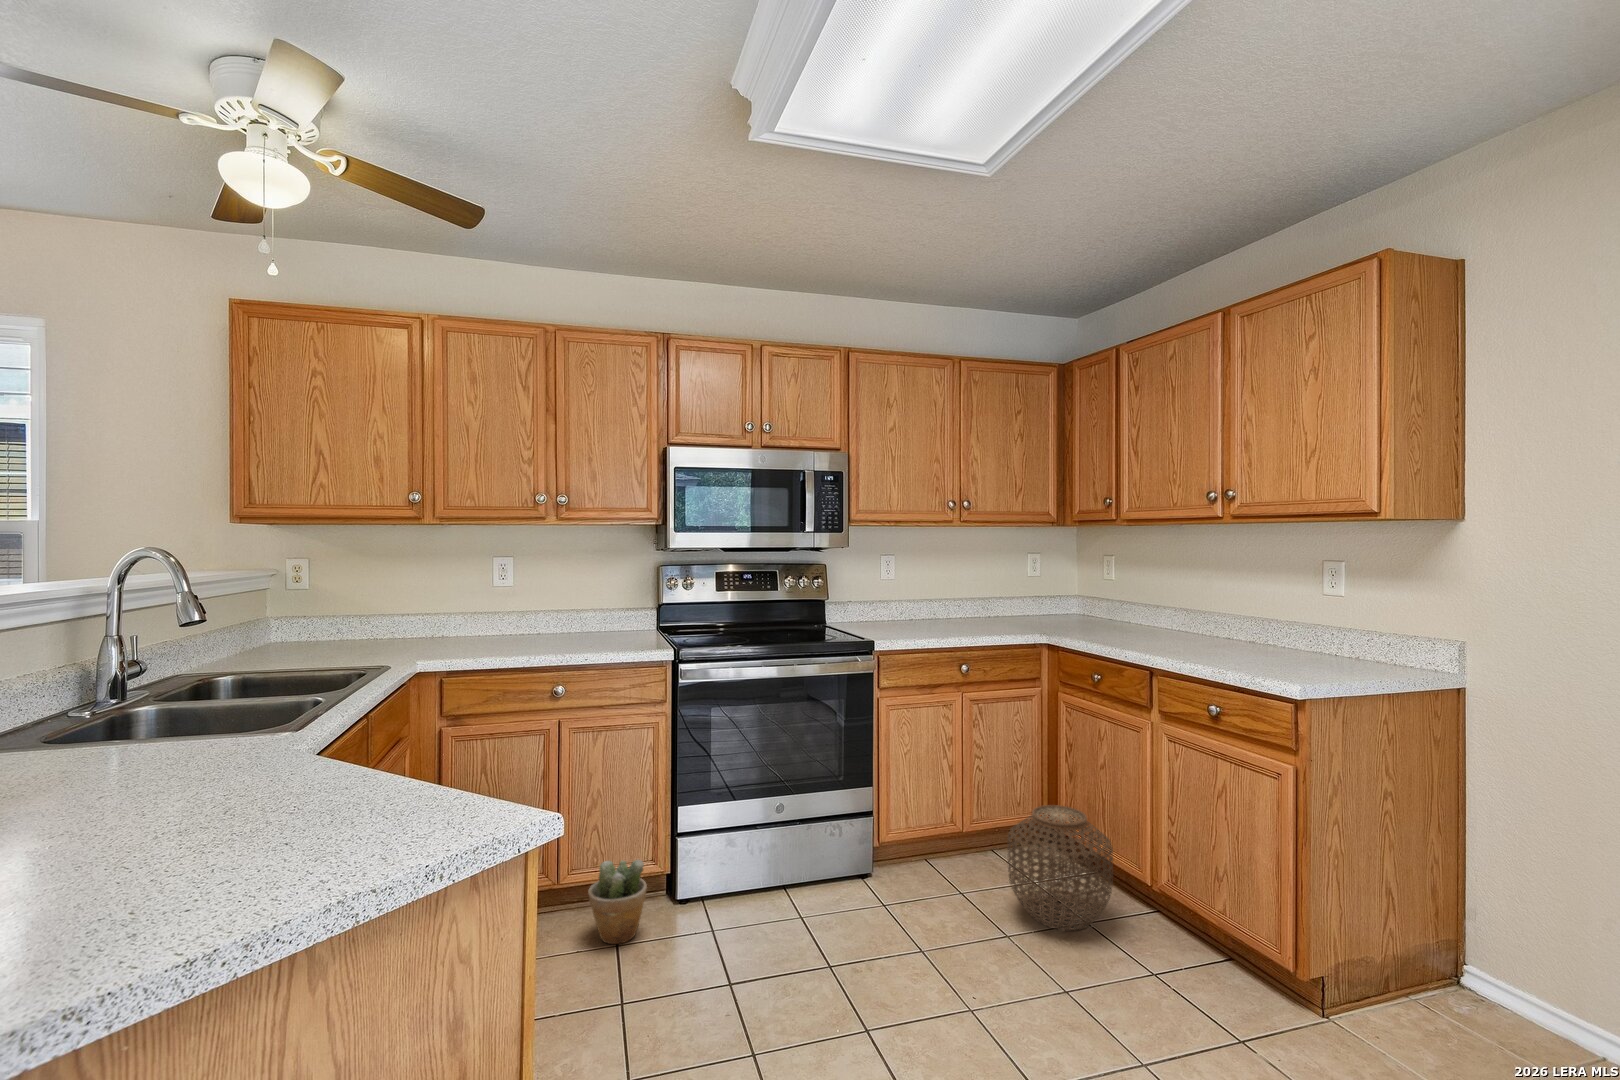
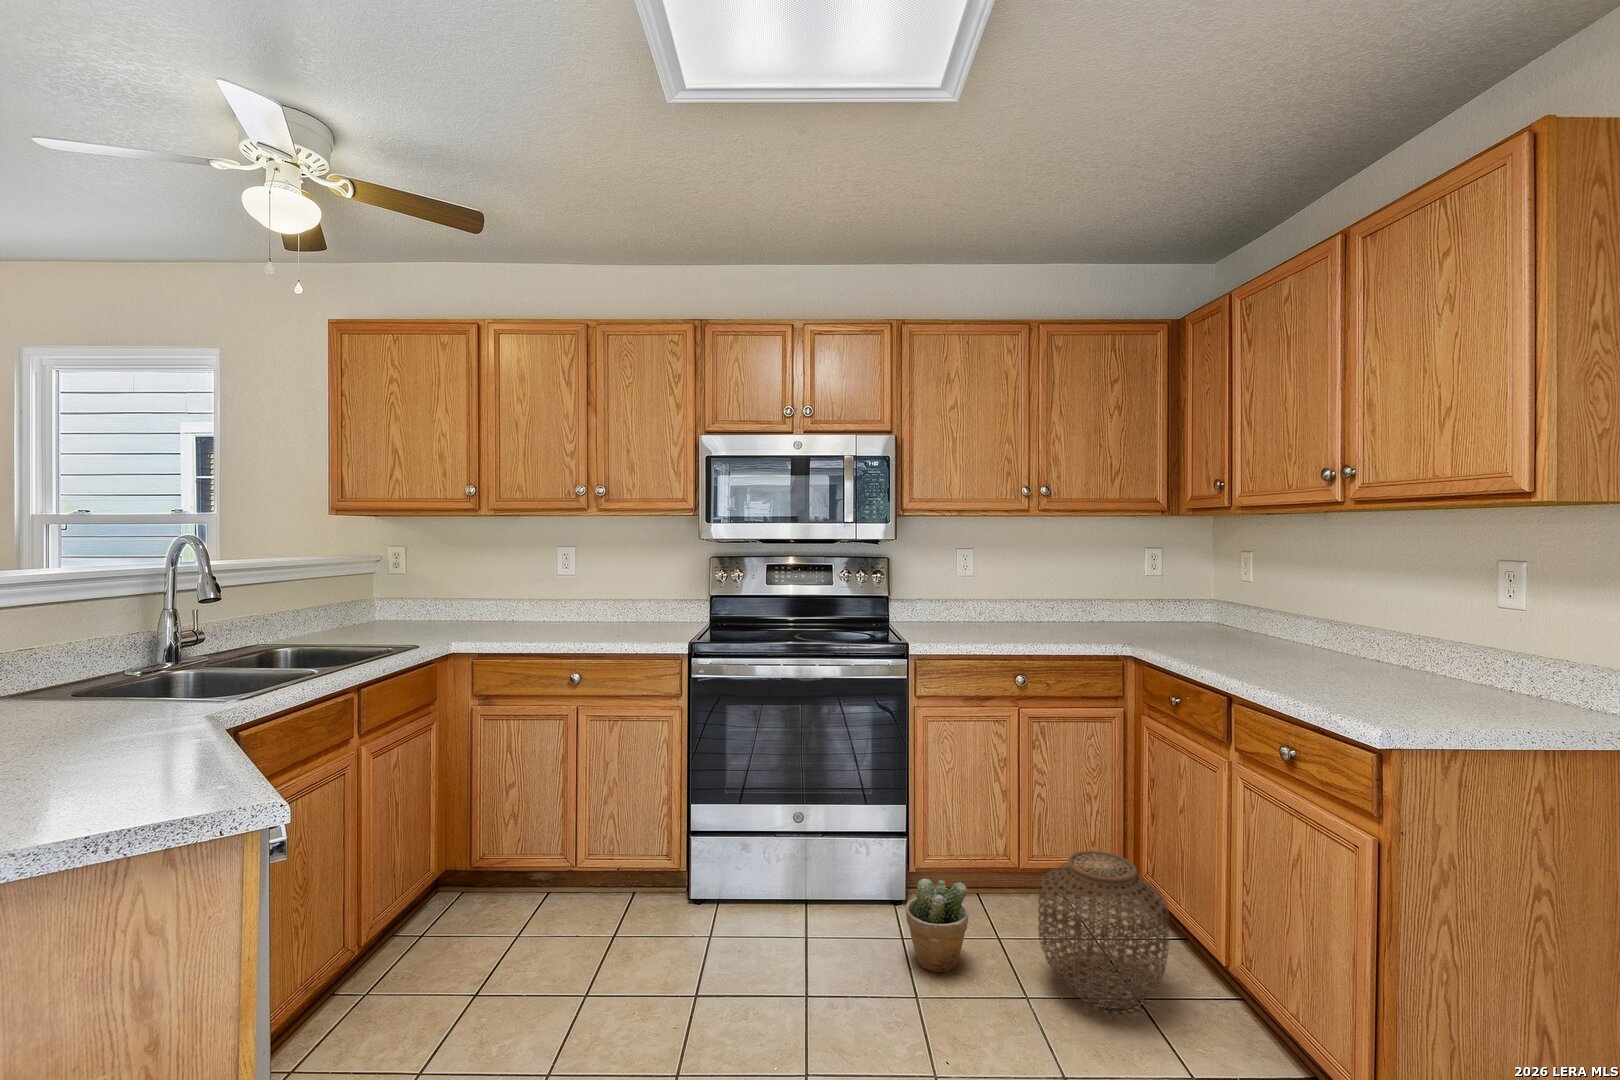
potted plant: present [588,860,647,944] -> present [905,879,969,972]

